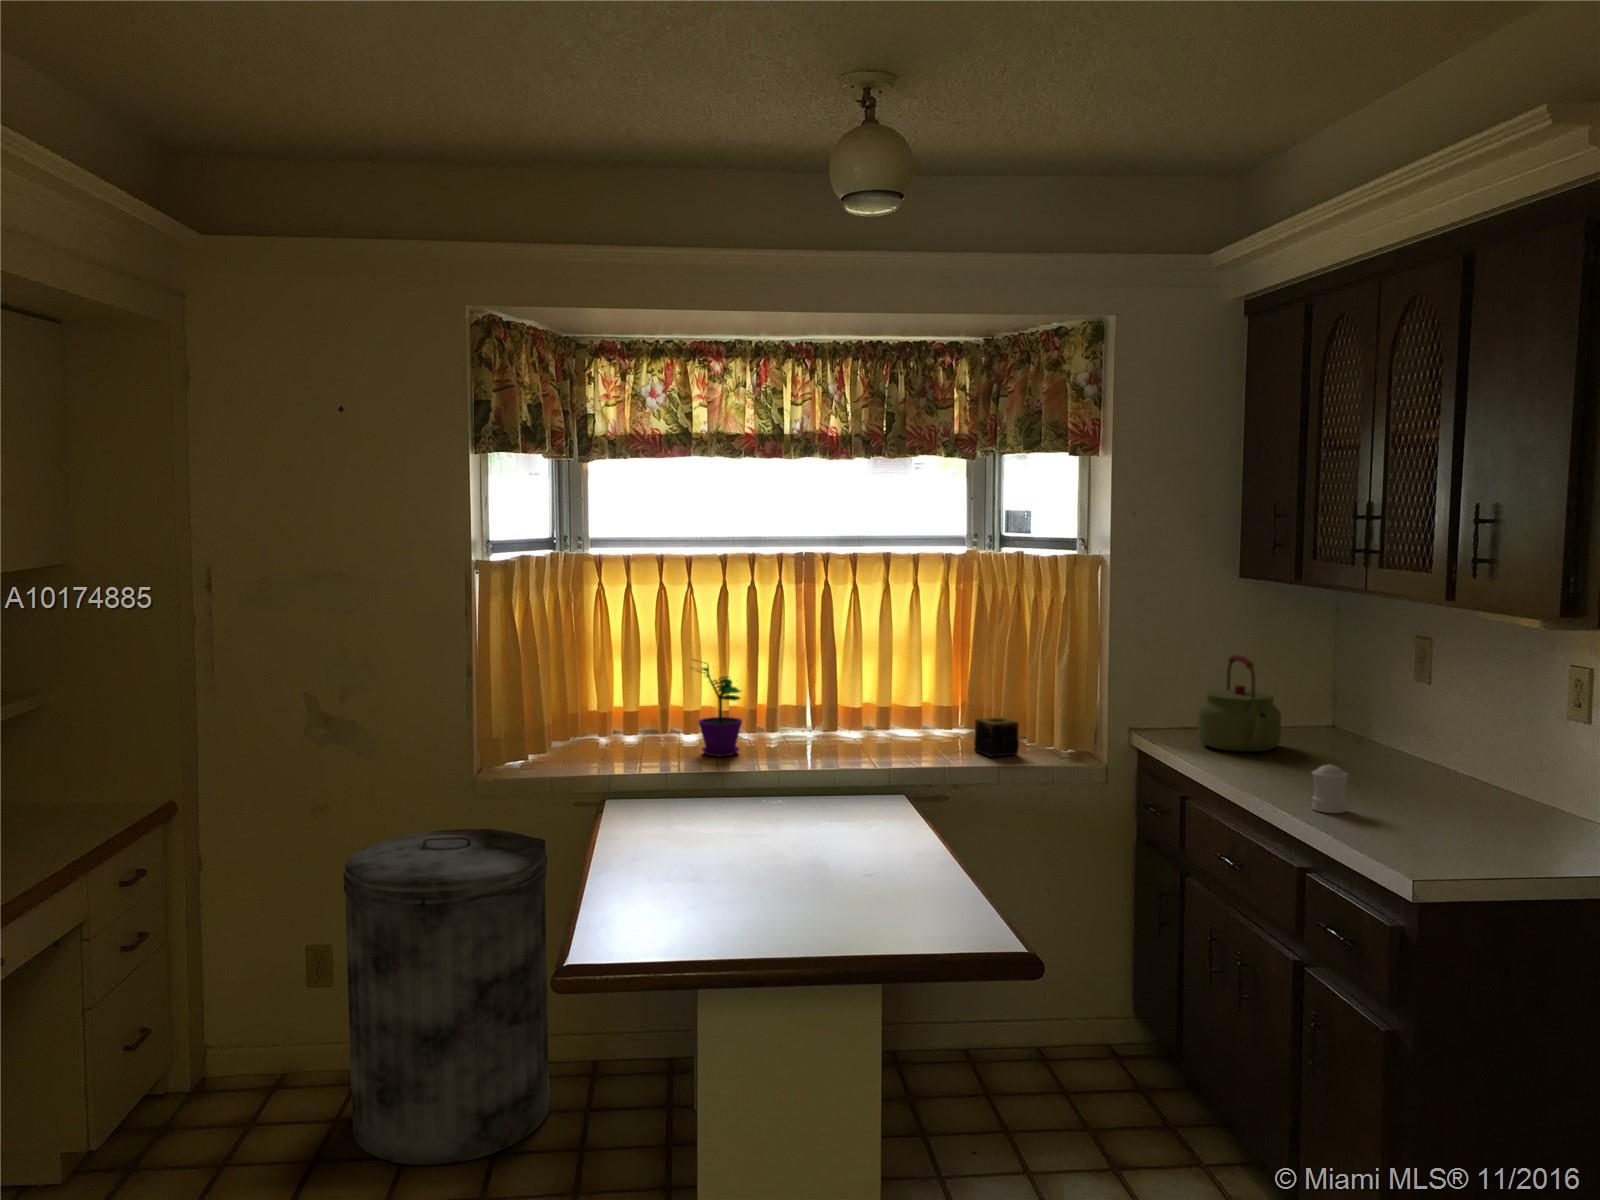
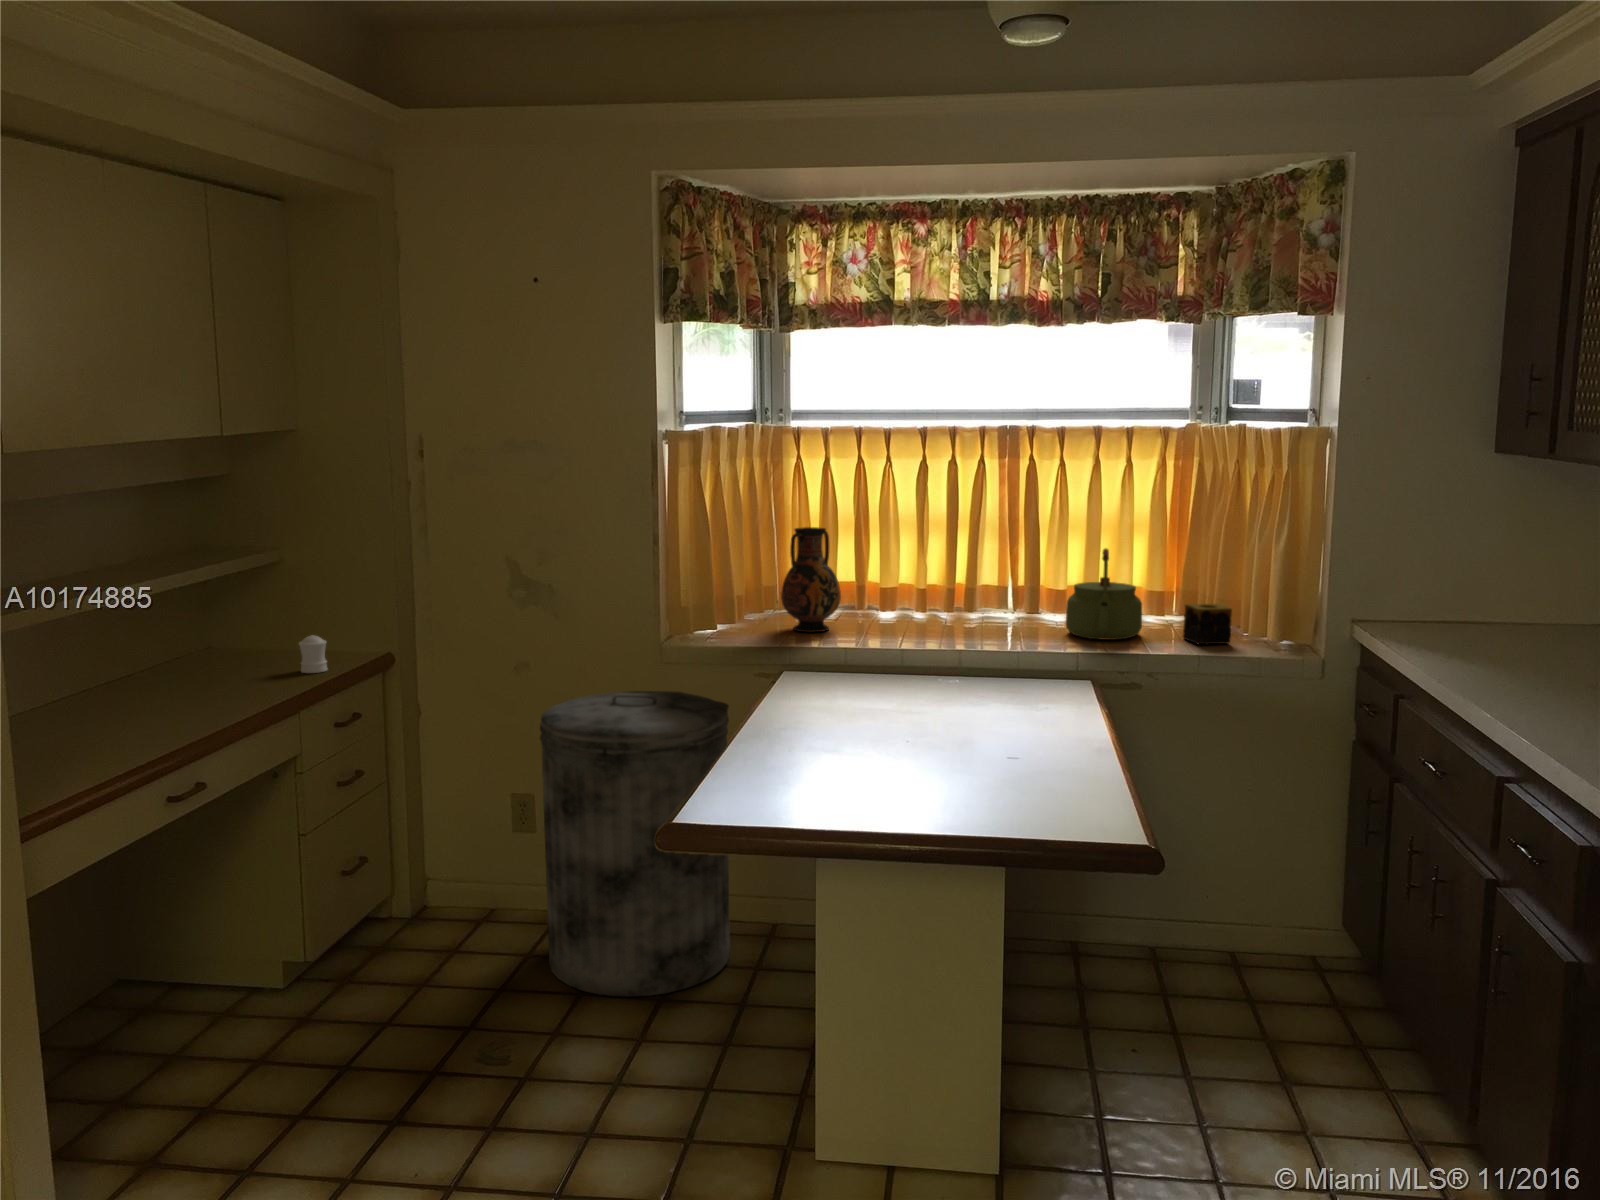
vase: none [589,655,649,760] -> present [781,527,841,632]
kettle: present [1198,655,1281,752] -> present [1066,549,1142,640]
flower pot: present [693,659,742,756] -> none [883,529,935,633]
salt shaker: present [1312,764,1348,813] -> present [299,635,327,673]

